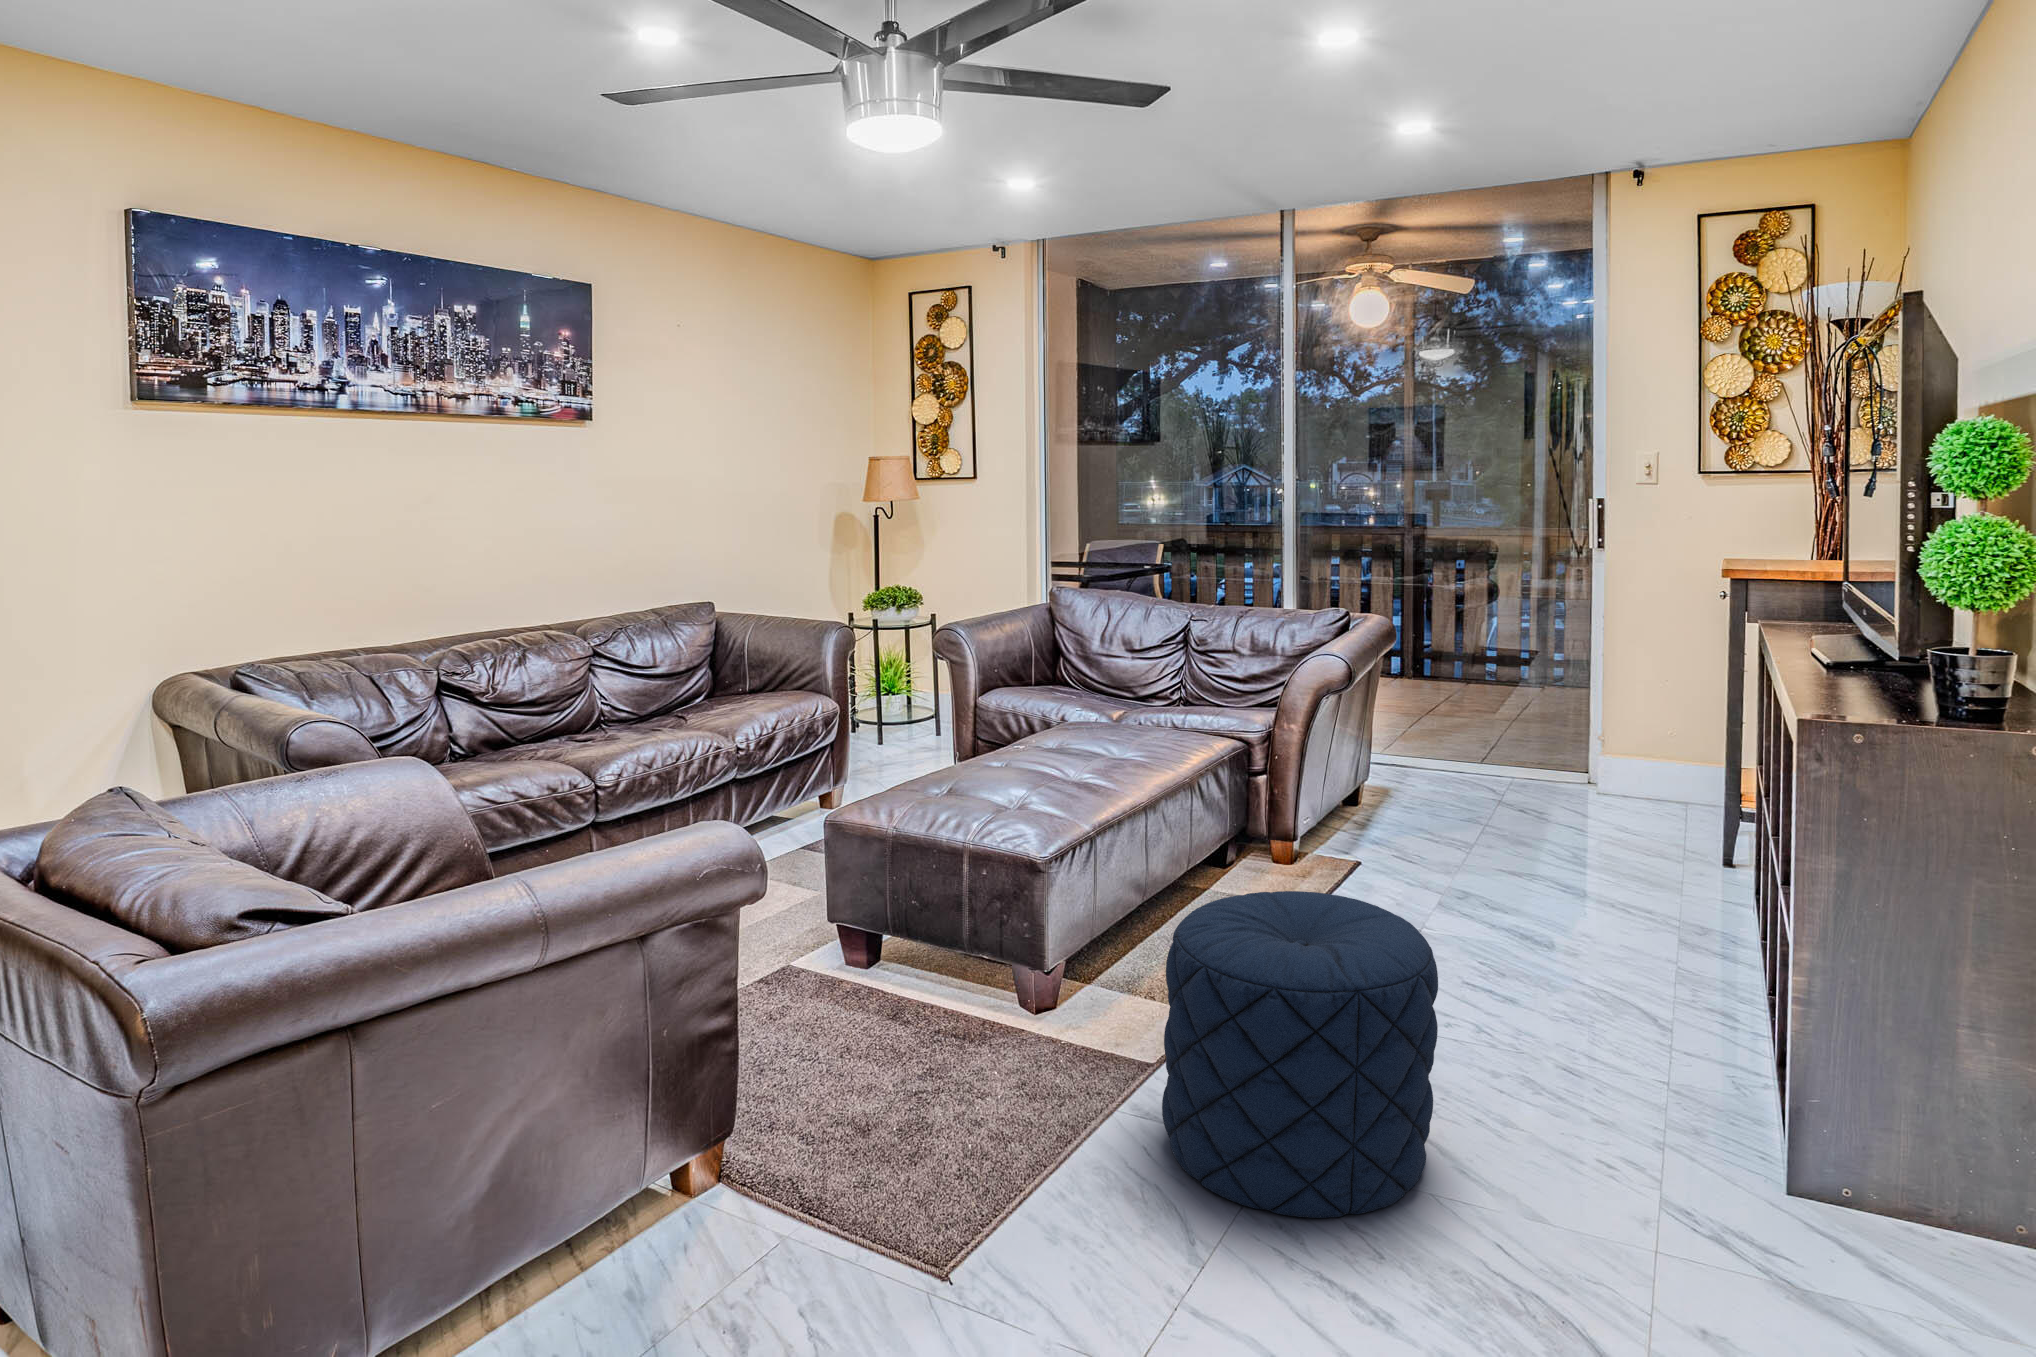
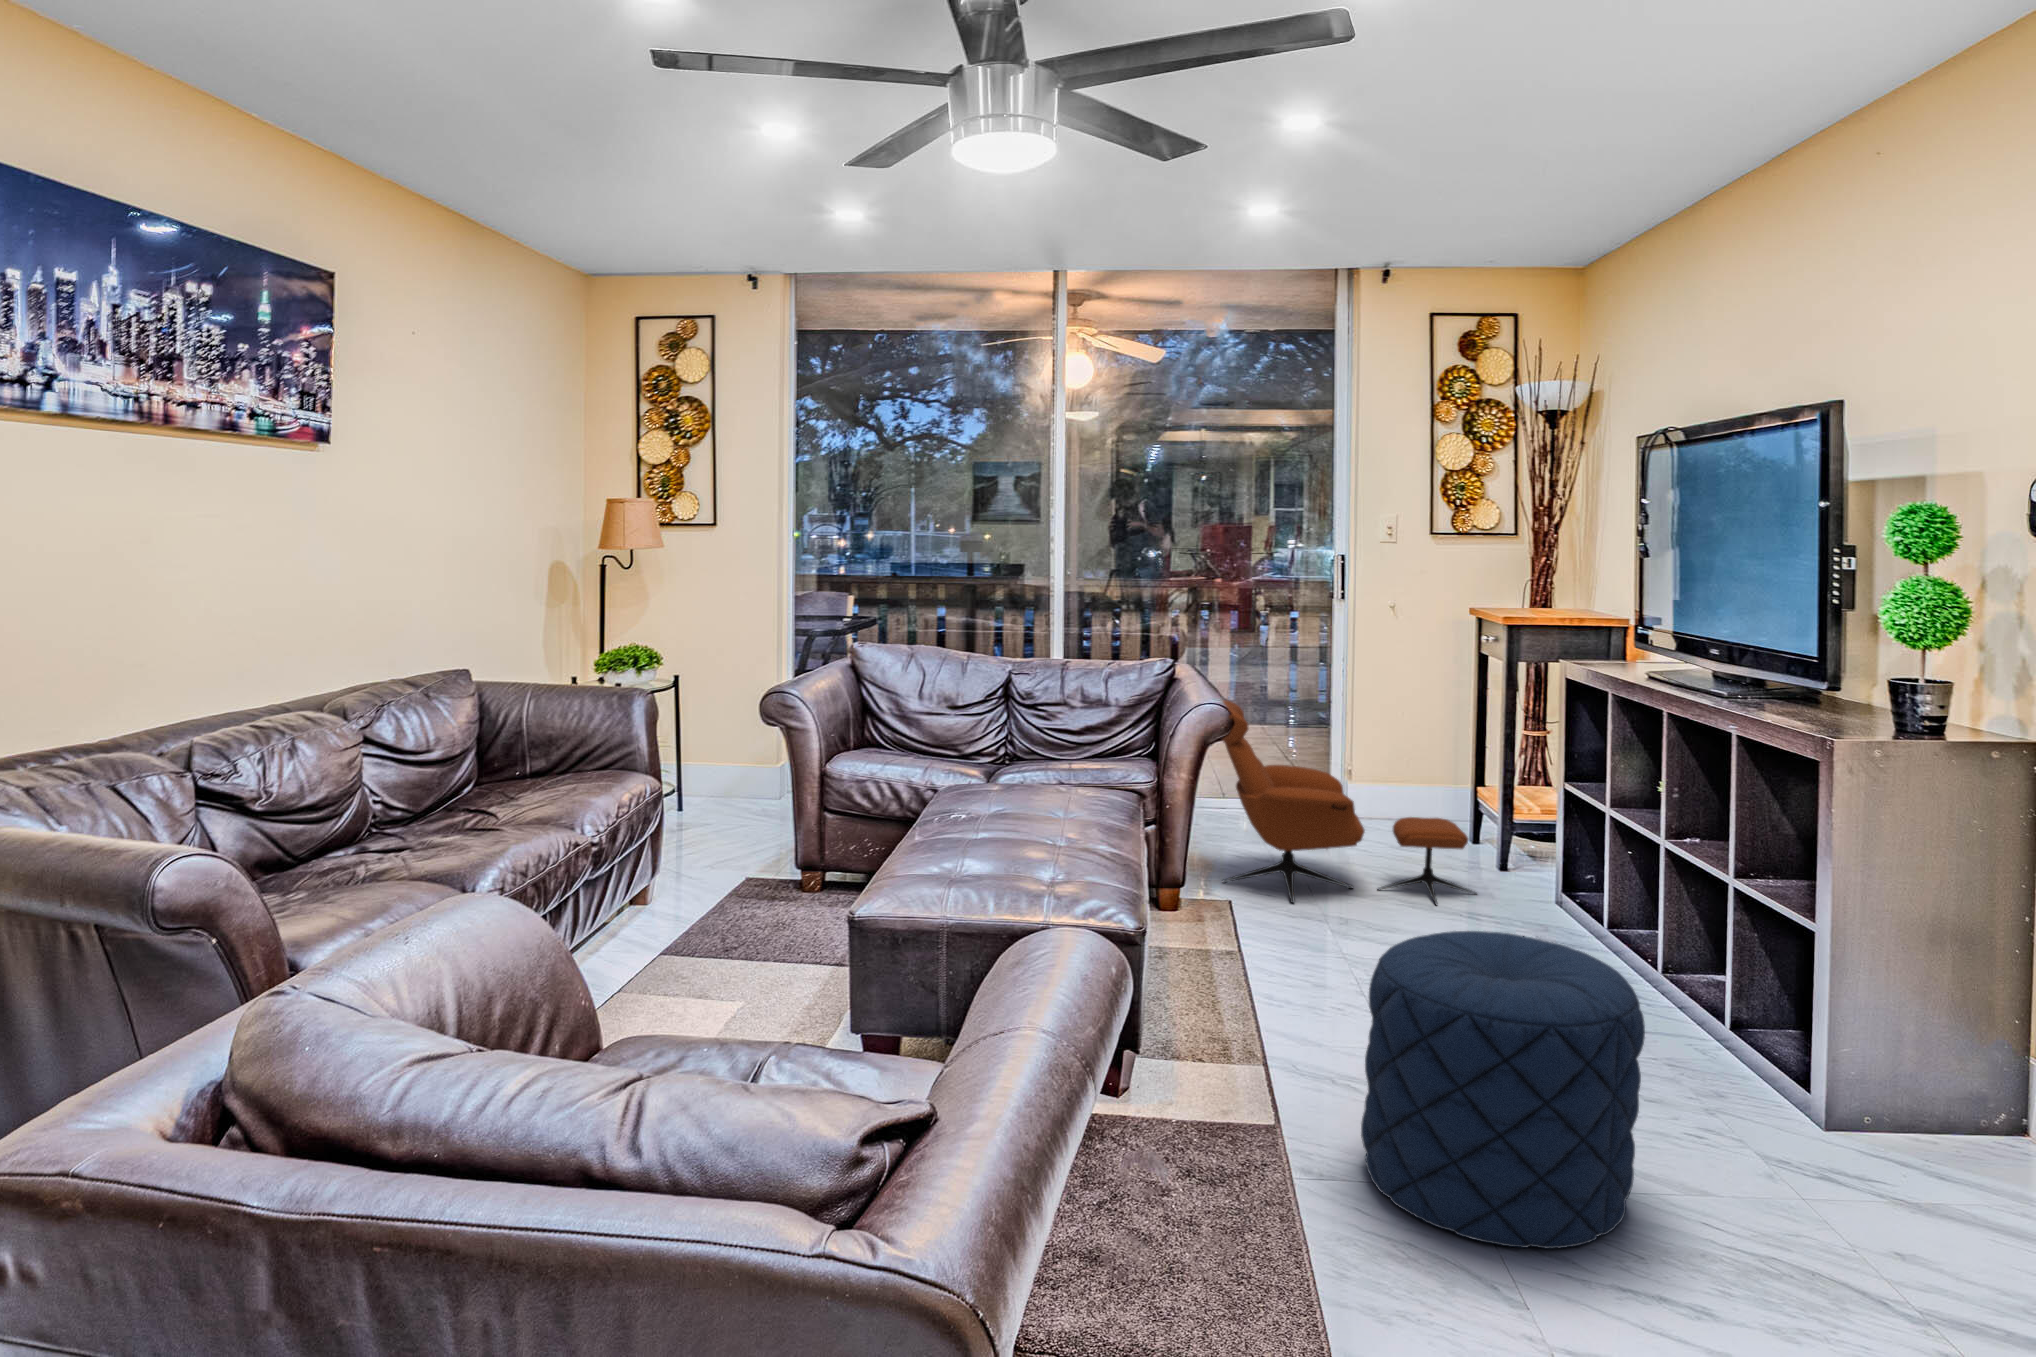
lounge chair: none [1349,652,1642,885] -> present [1223,700,1477,905]

